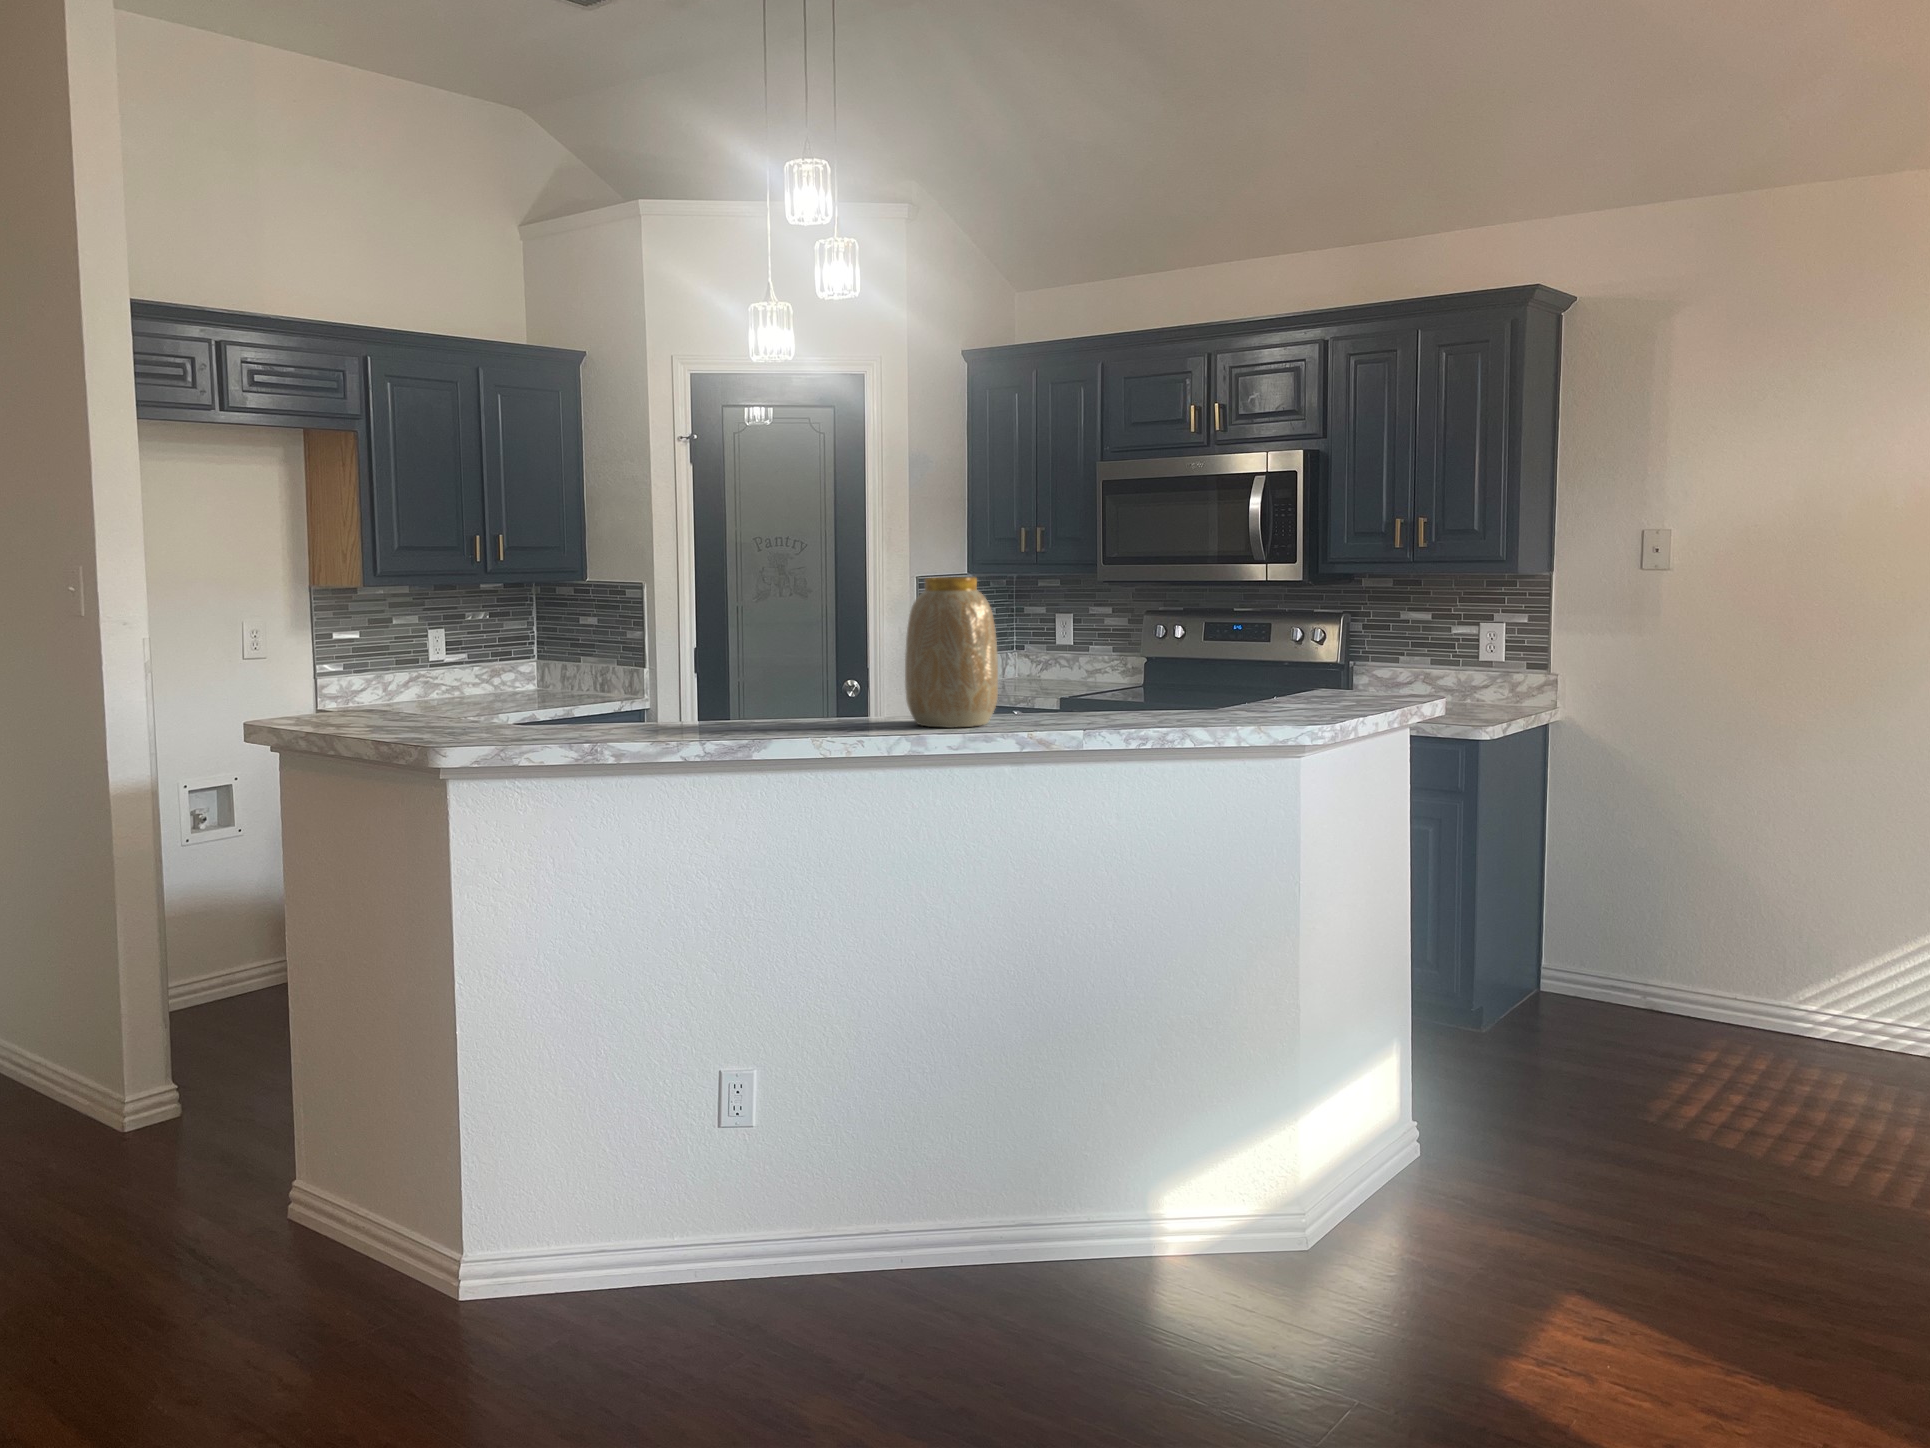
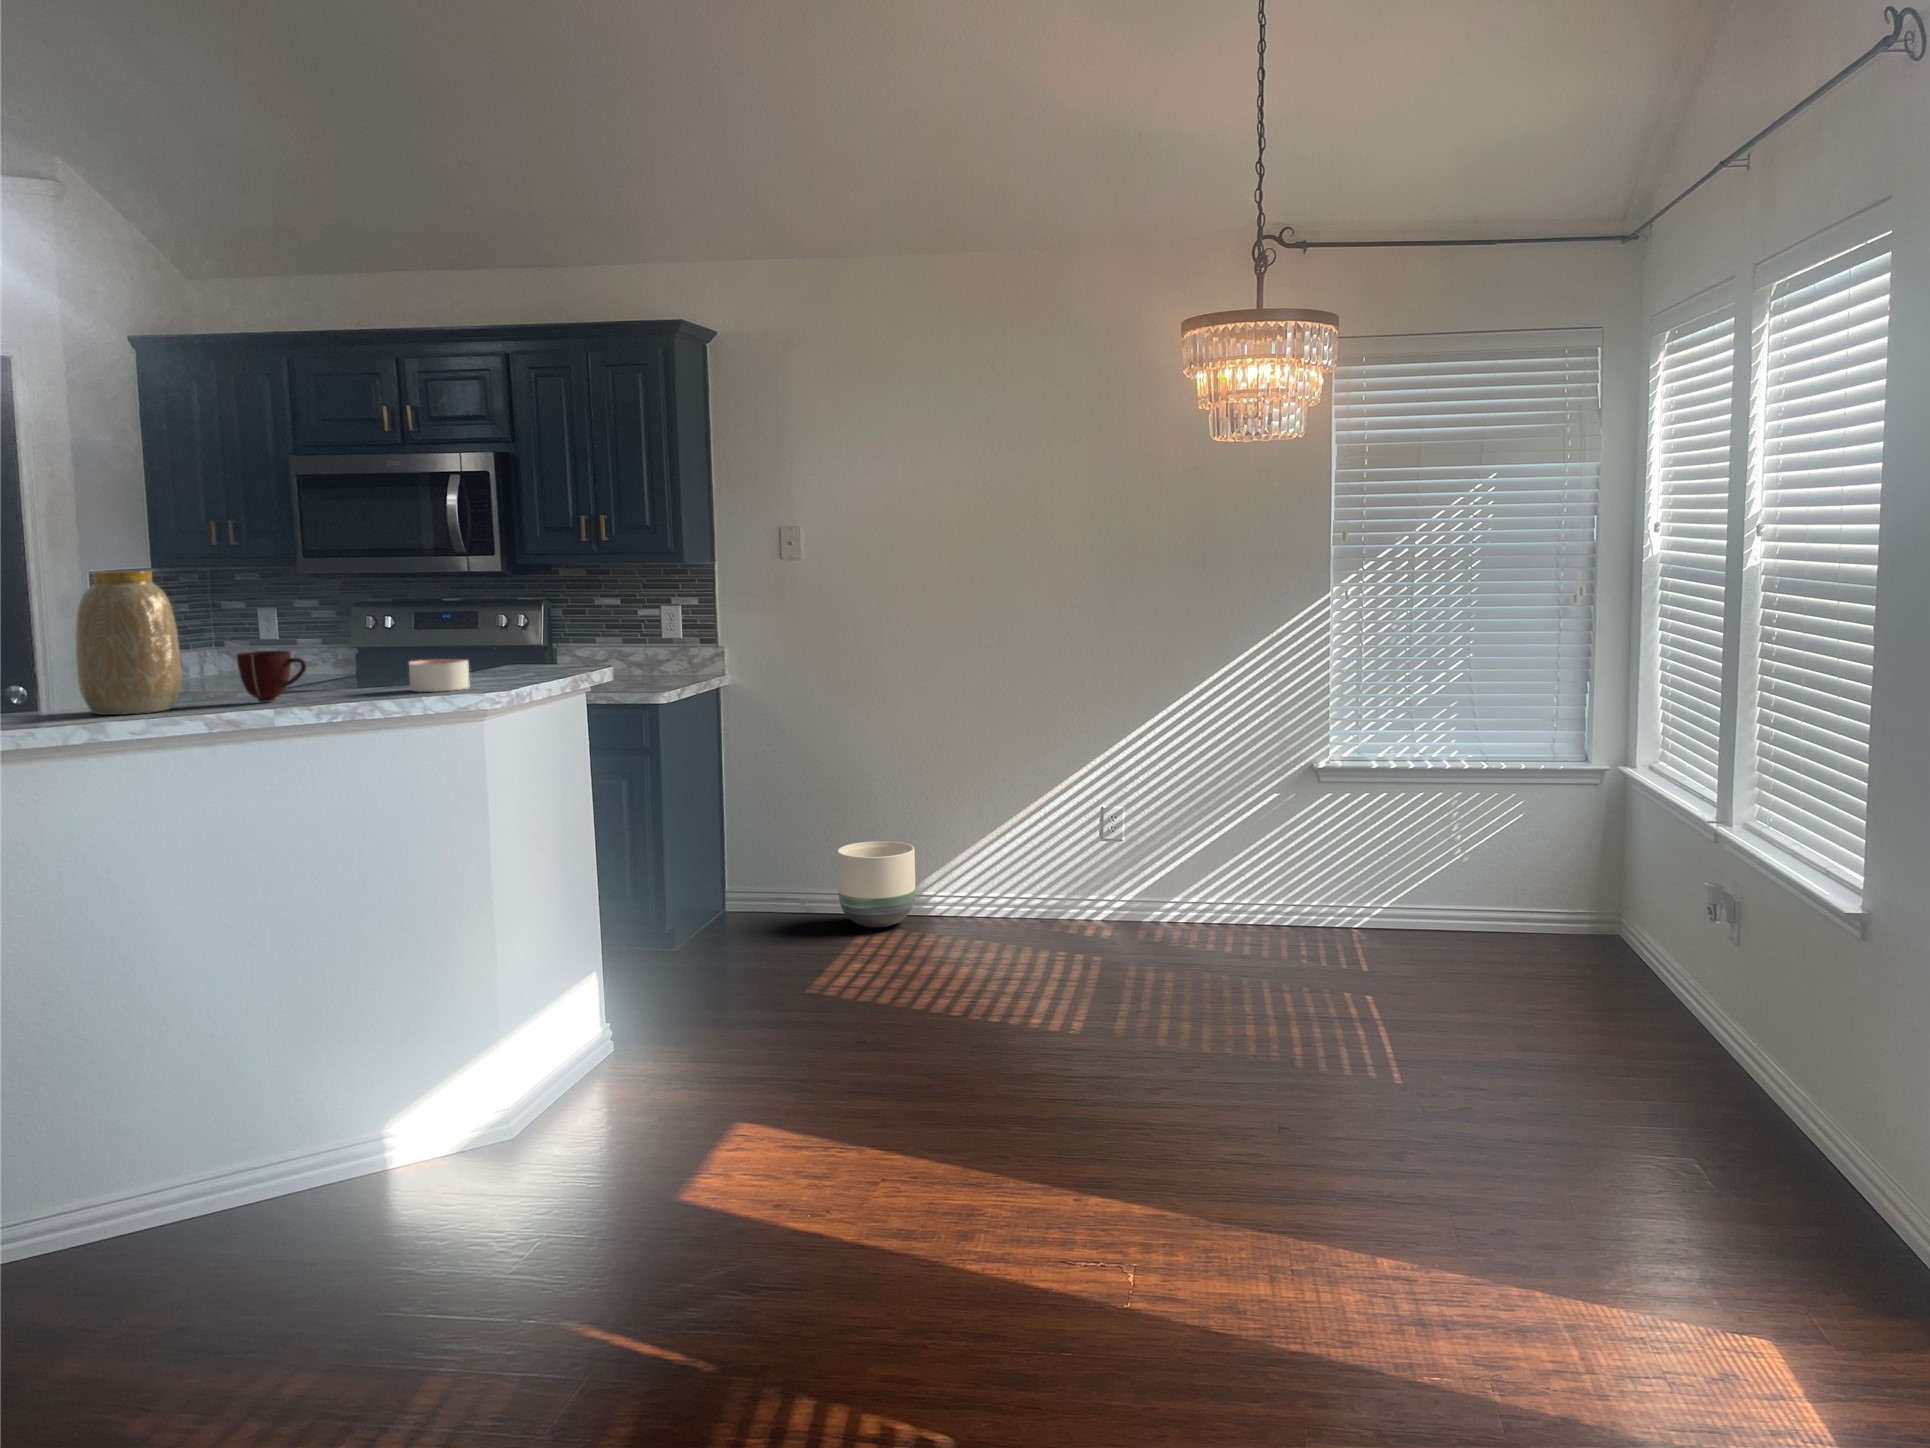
mug: none [1051,666,1119,722] -> present [237,651,306,702]
candle: none [1223,683,1289,721] -> present [409,659,469,692]
planter: none [1698,933,1811,1046] -> present [838,841,915,928]

